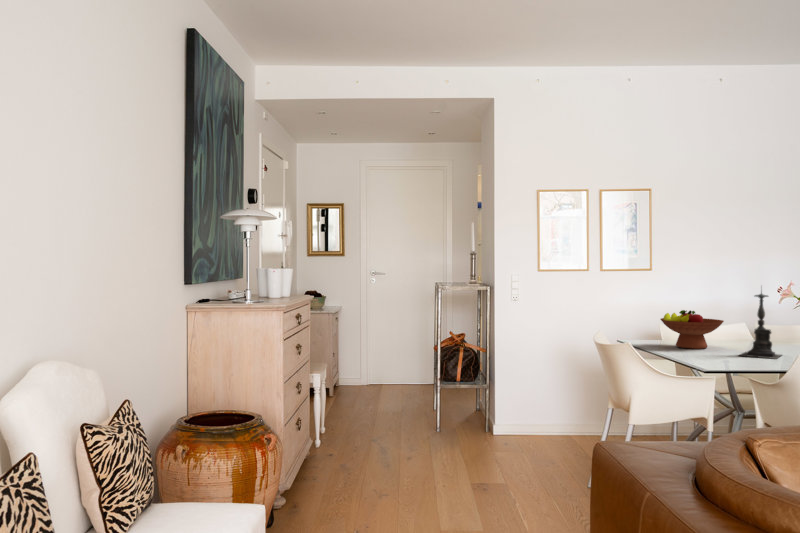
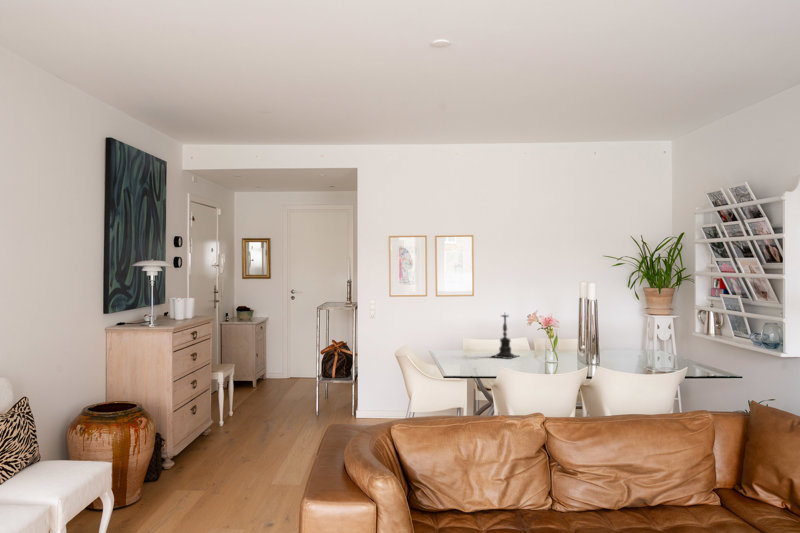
fruit bowl: present [660,310,724,349] -> none [453,325,493,352]

